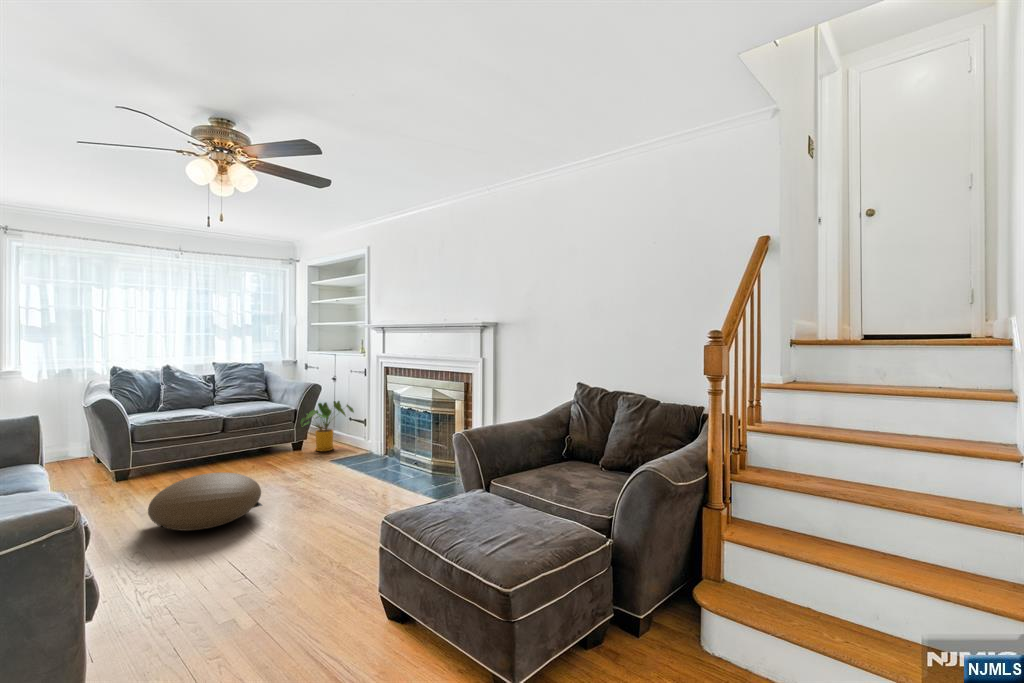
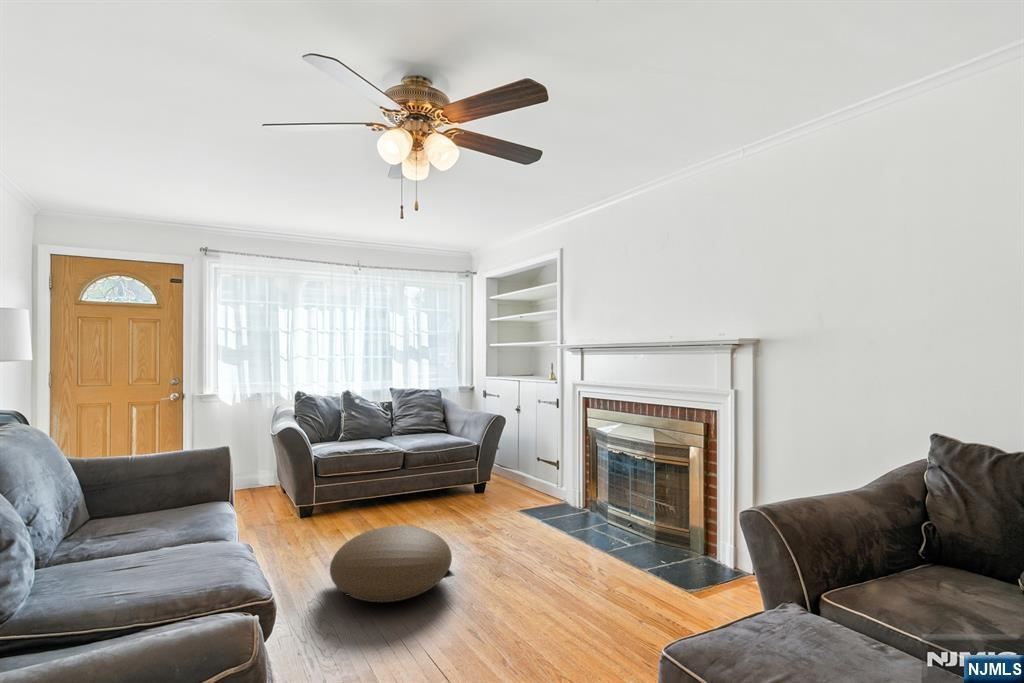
house plant: present [301,401,354,451] -> none [483,436,543,498]

